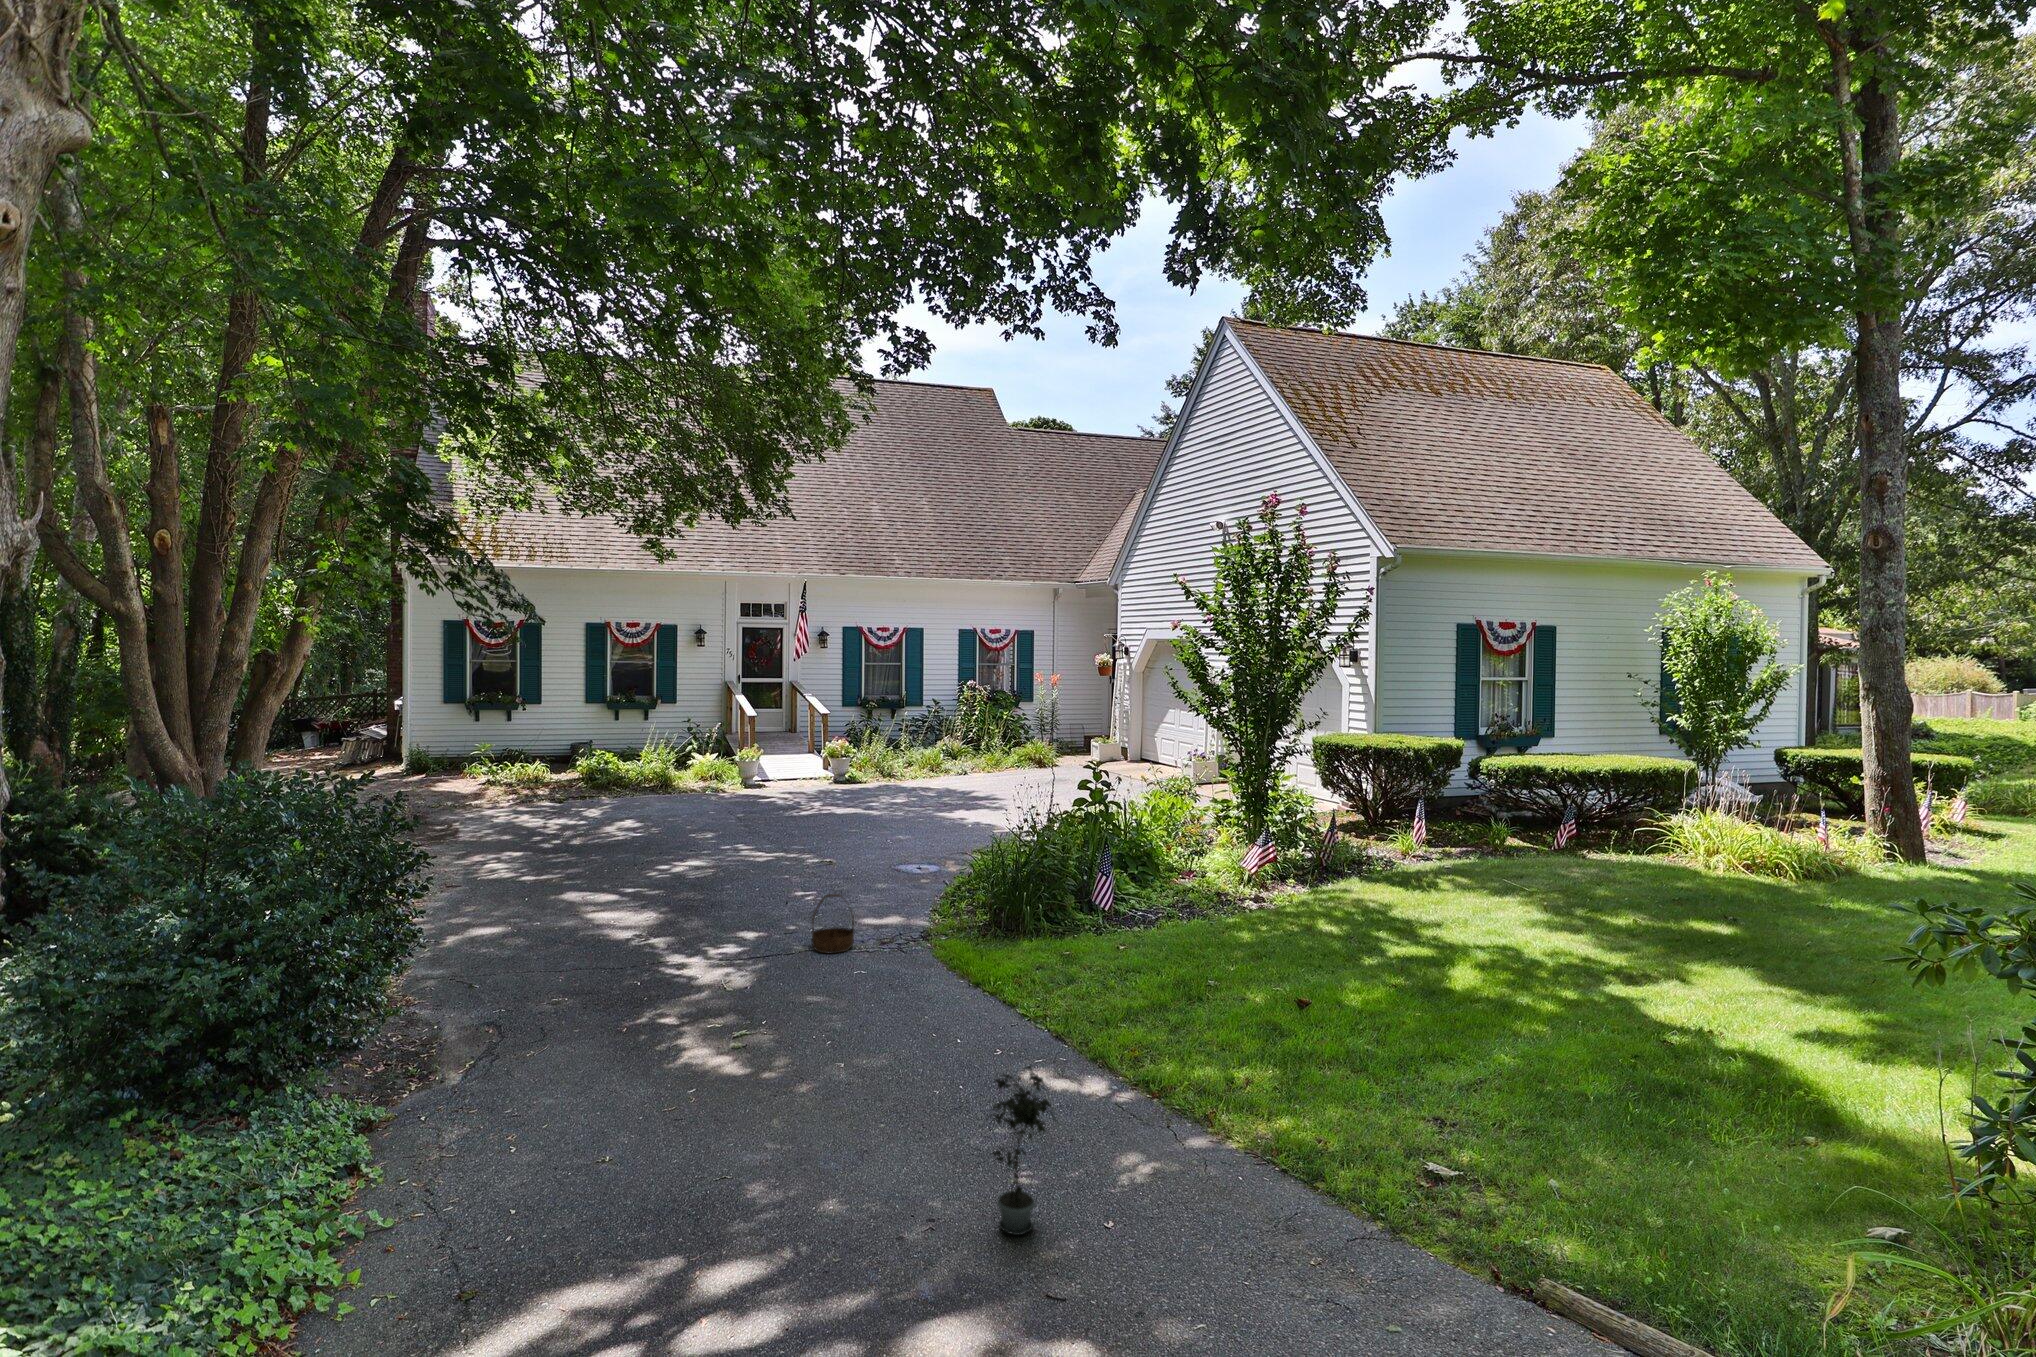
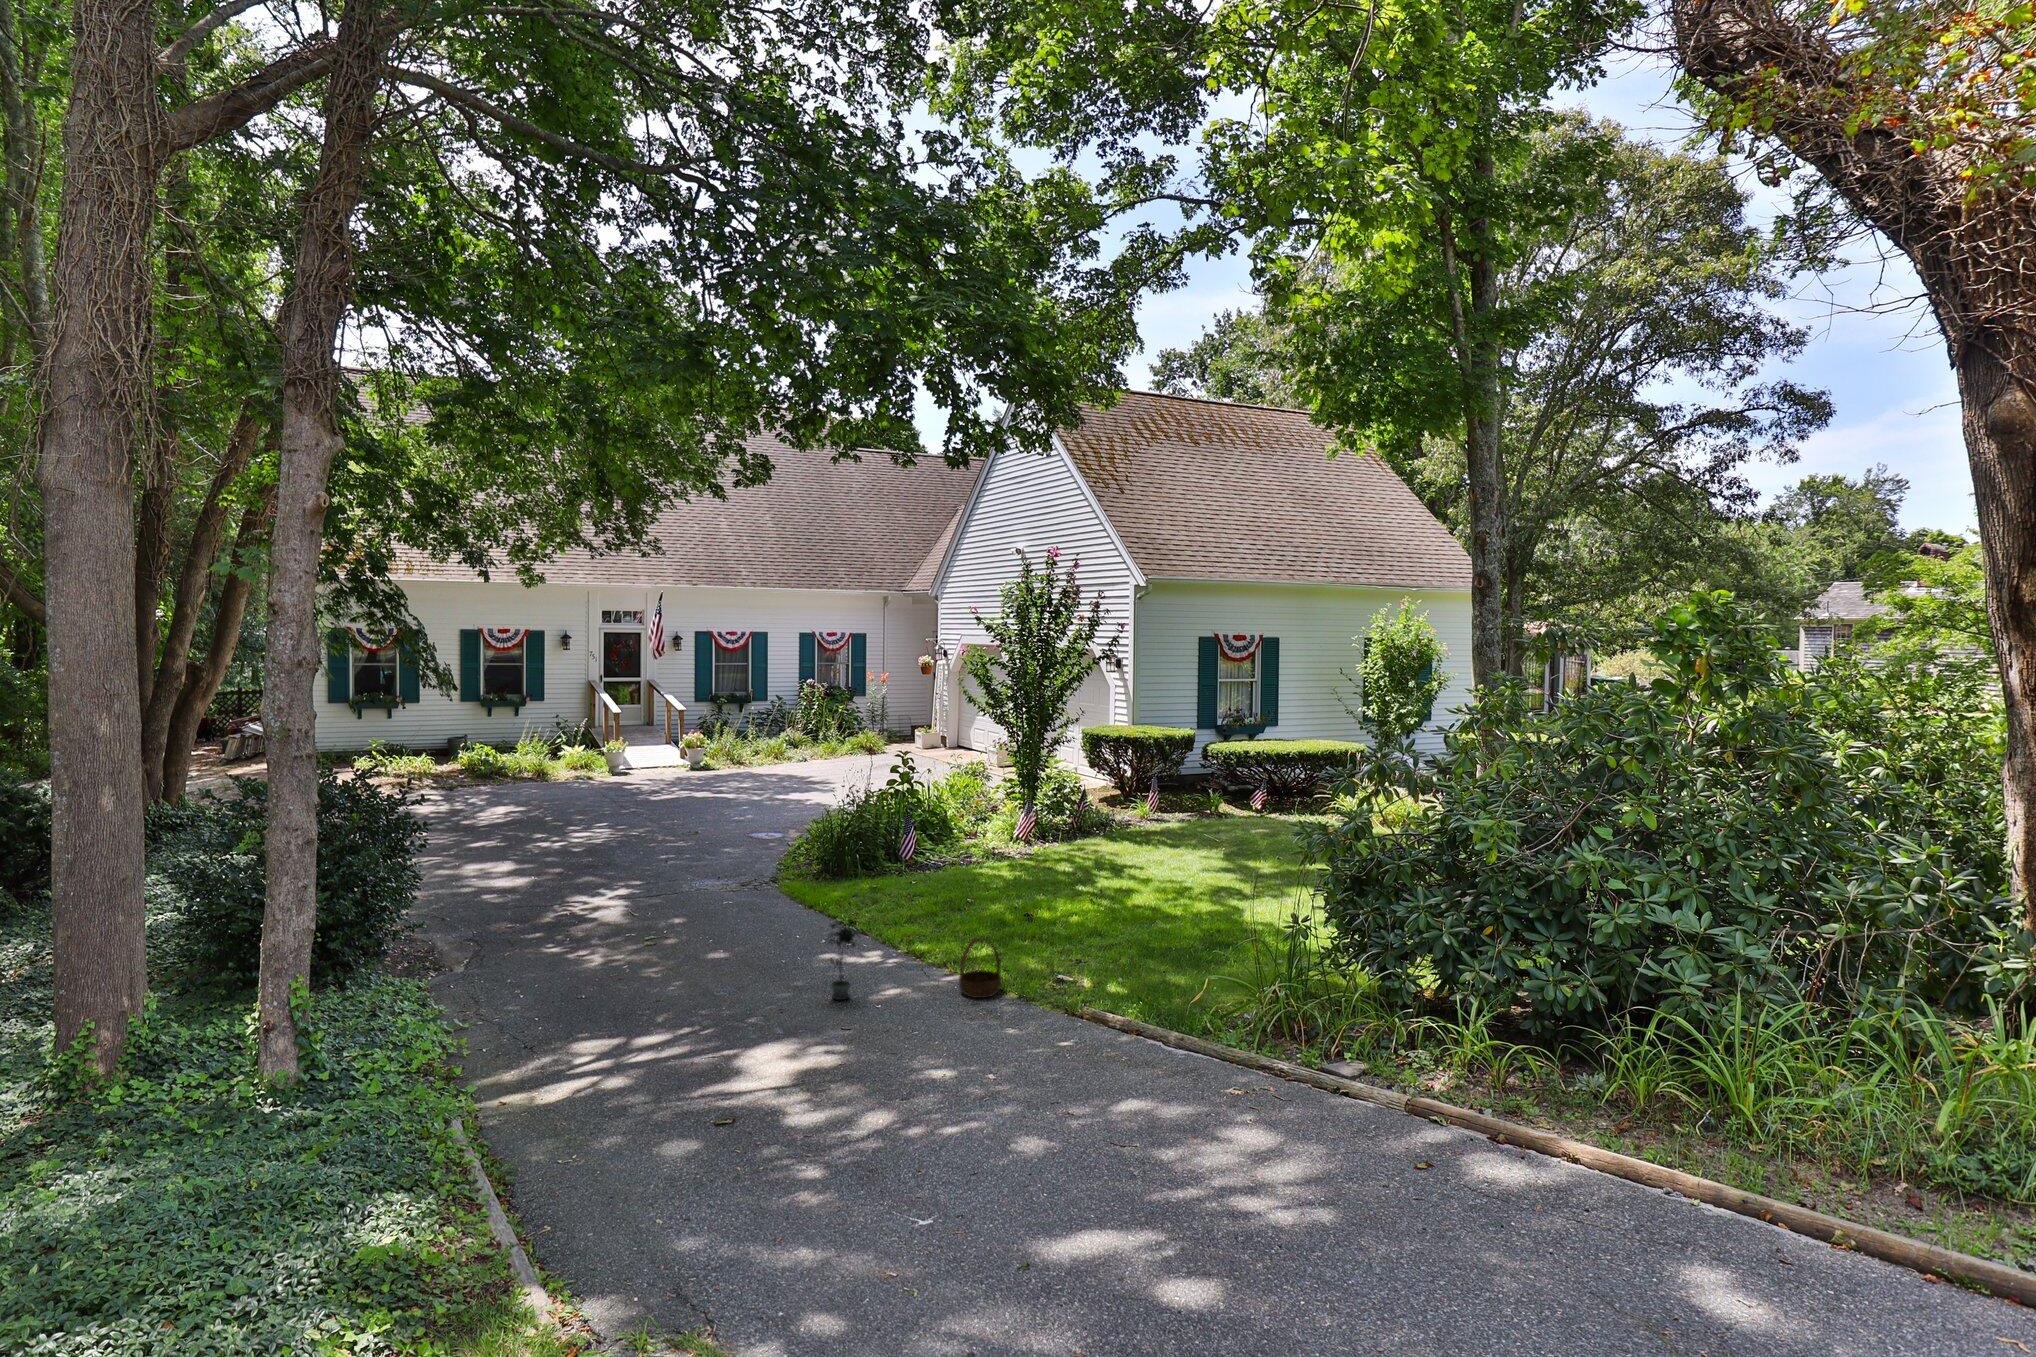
basket: present [812,894,854,954] -> present [959,938,1001,998]

